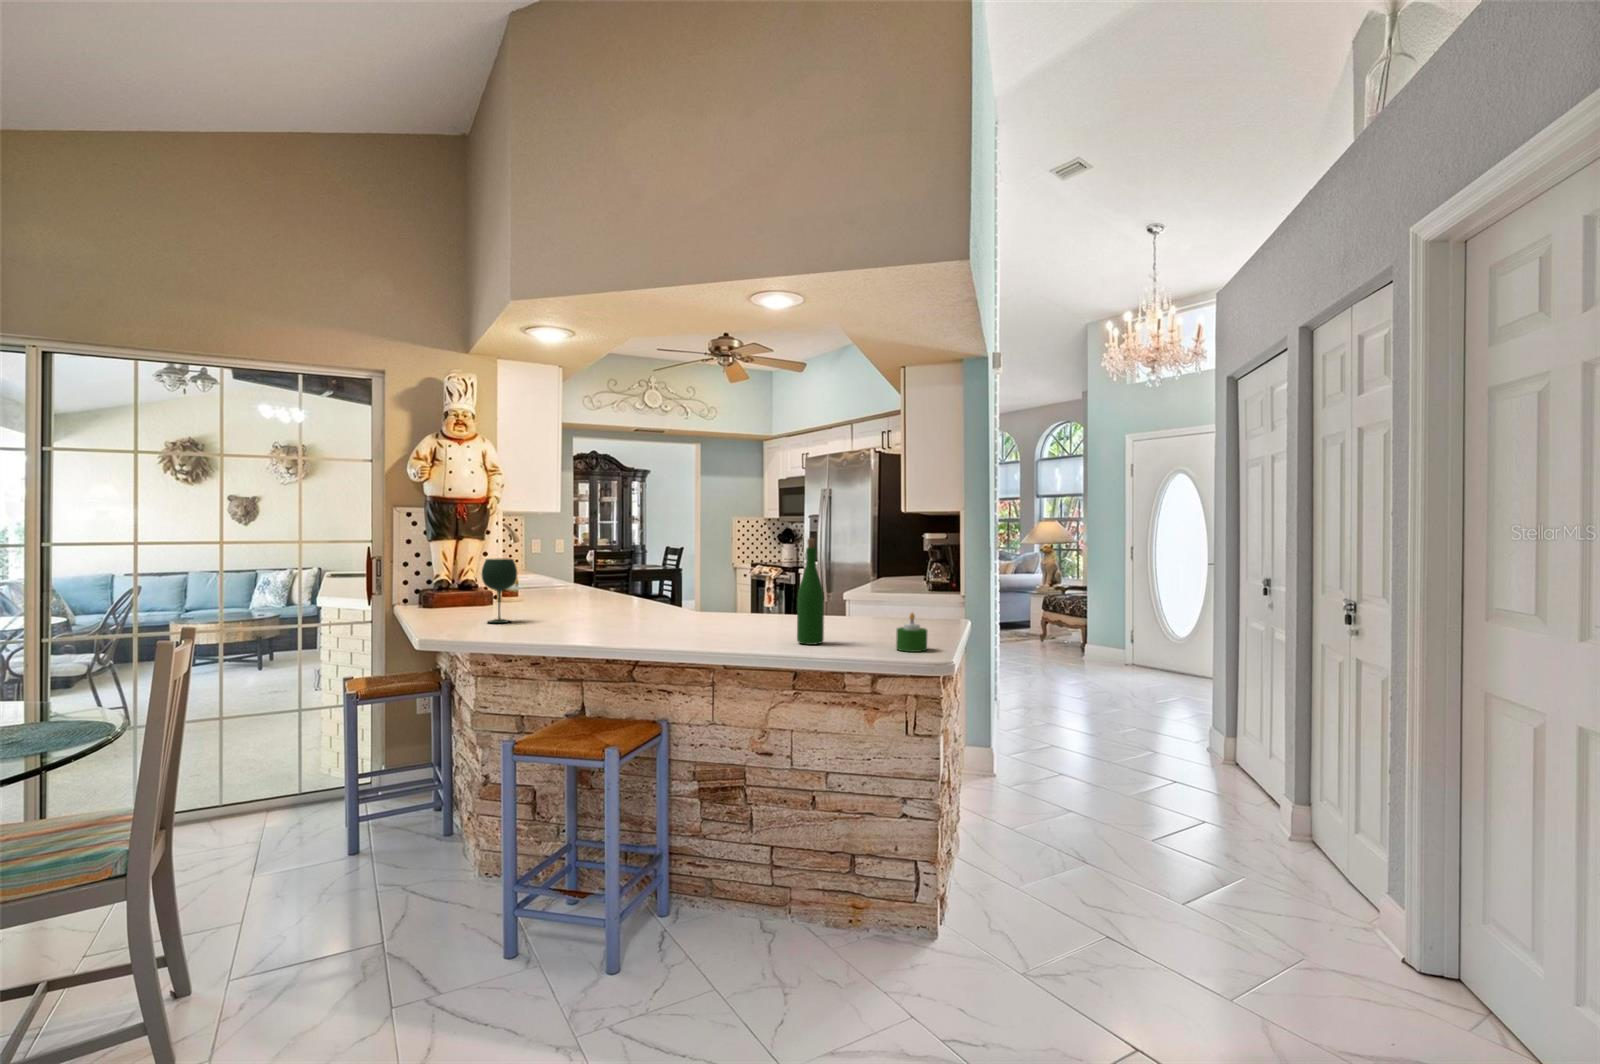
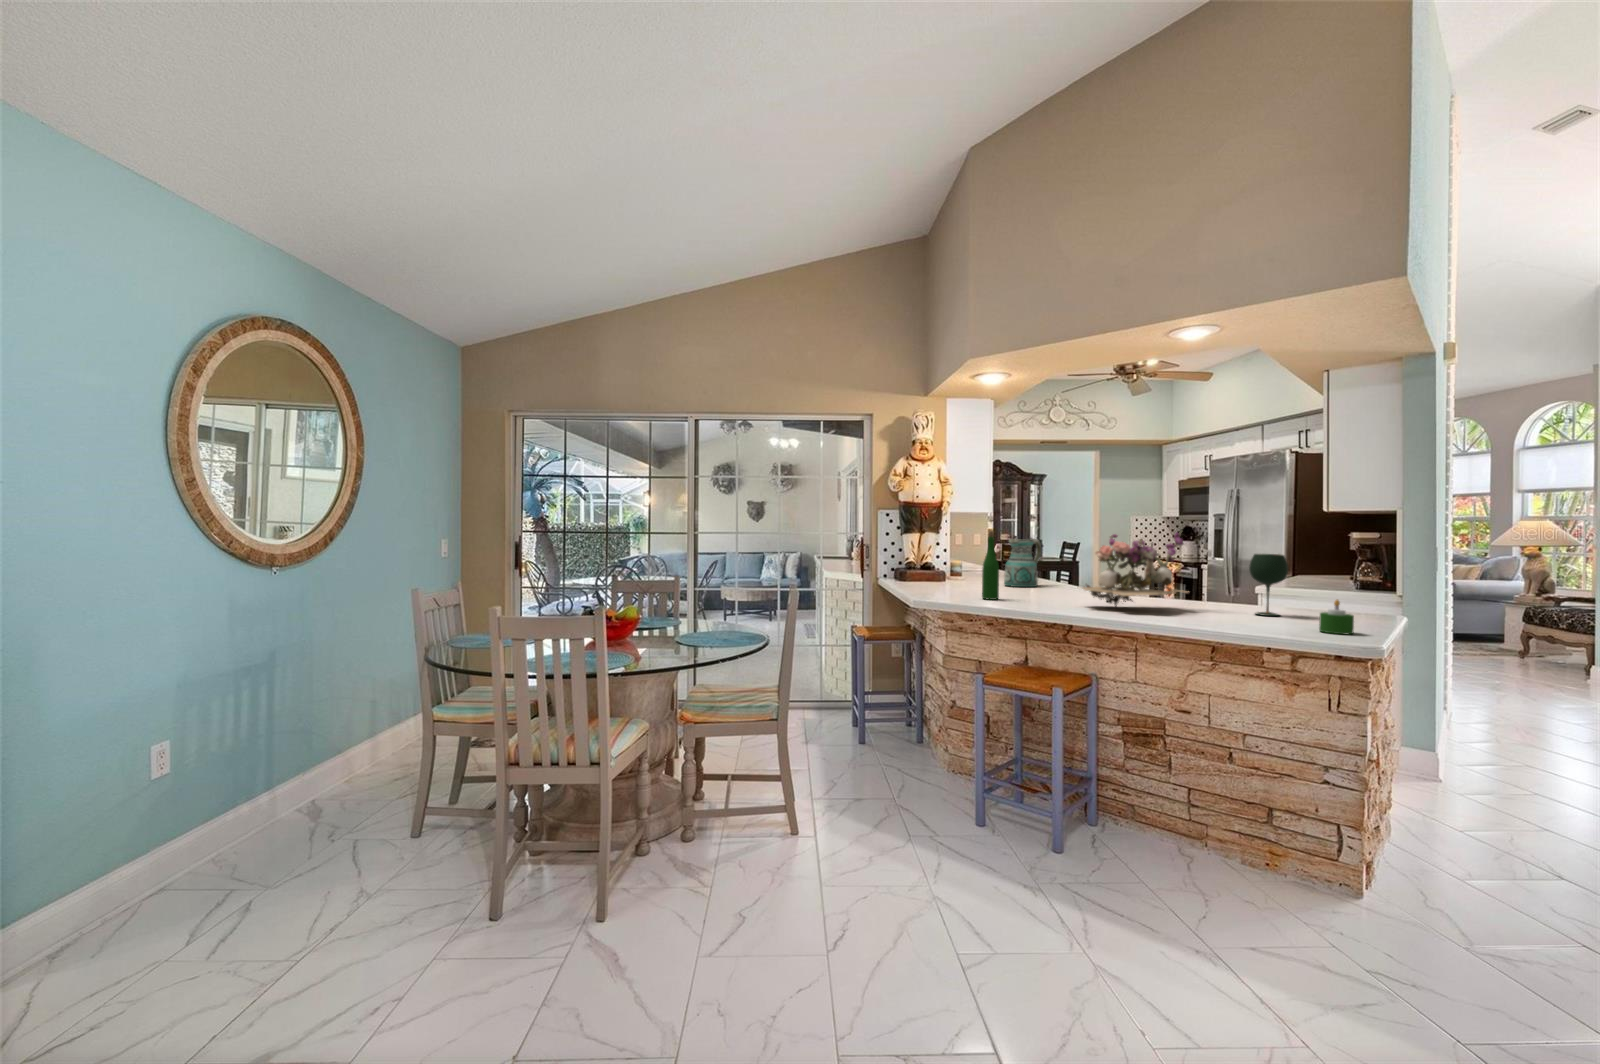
flower arrangement: none [644,535,772,632] -> present [1082,532,1189,607]
wine bottle: present [797,538,824,645] -> present [982,530,999,600]
ceramic pitcher: none [567,546,615,608] -> present [1004,539,1041,587]
wine glass: present [482,558,517,623] -> present [1249,554,1288,616]

